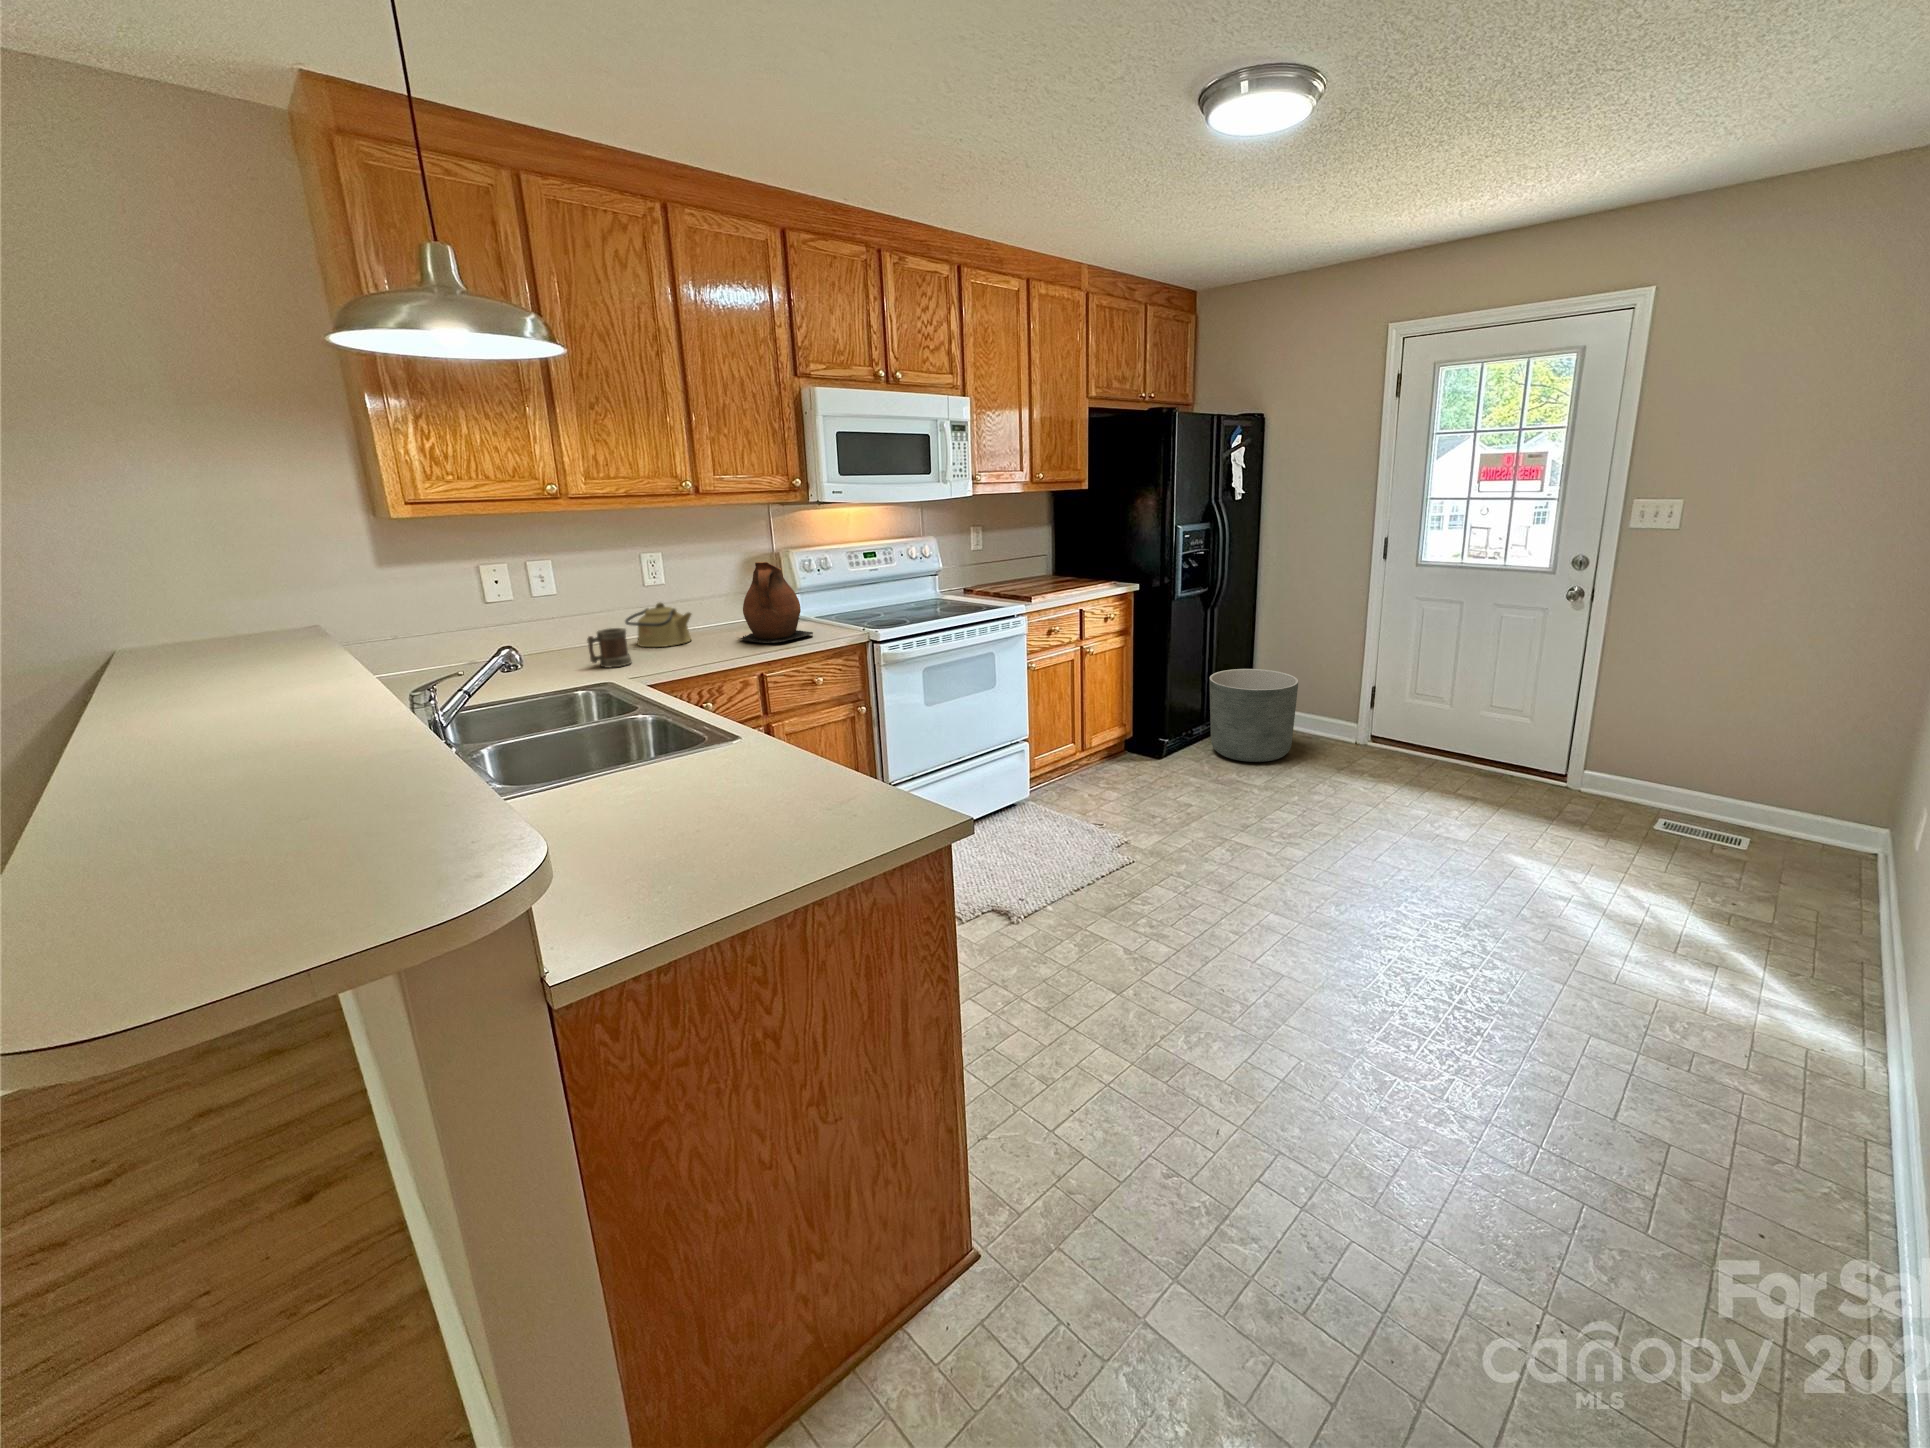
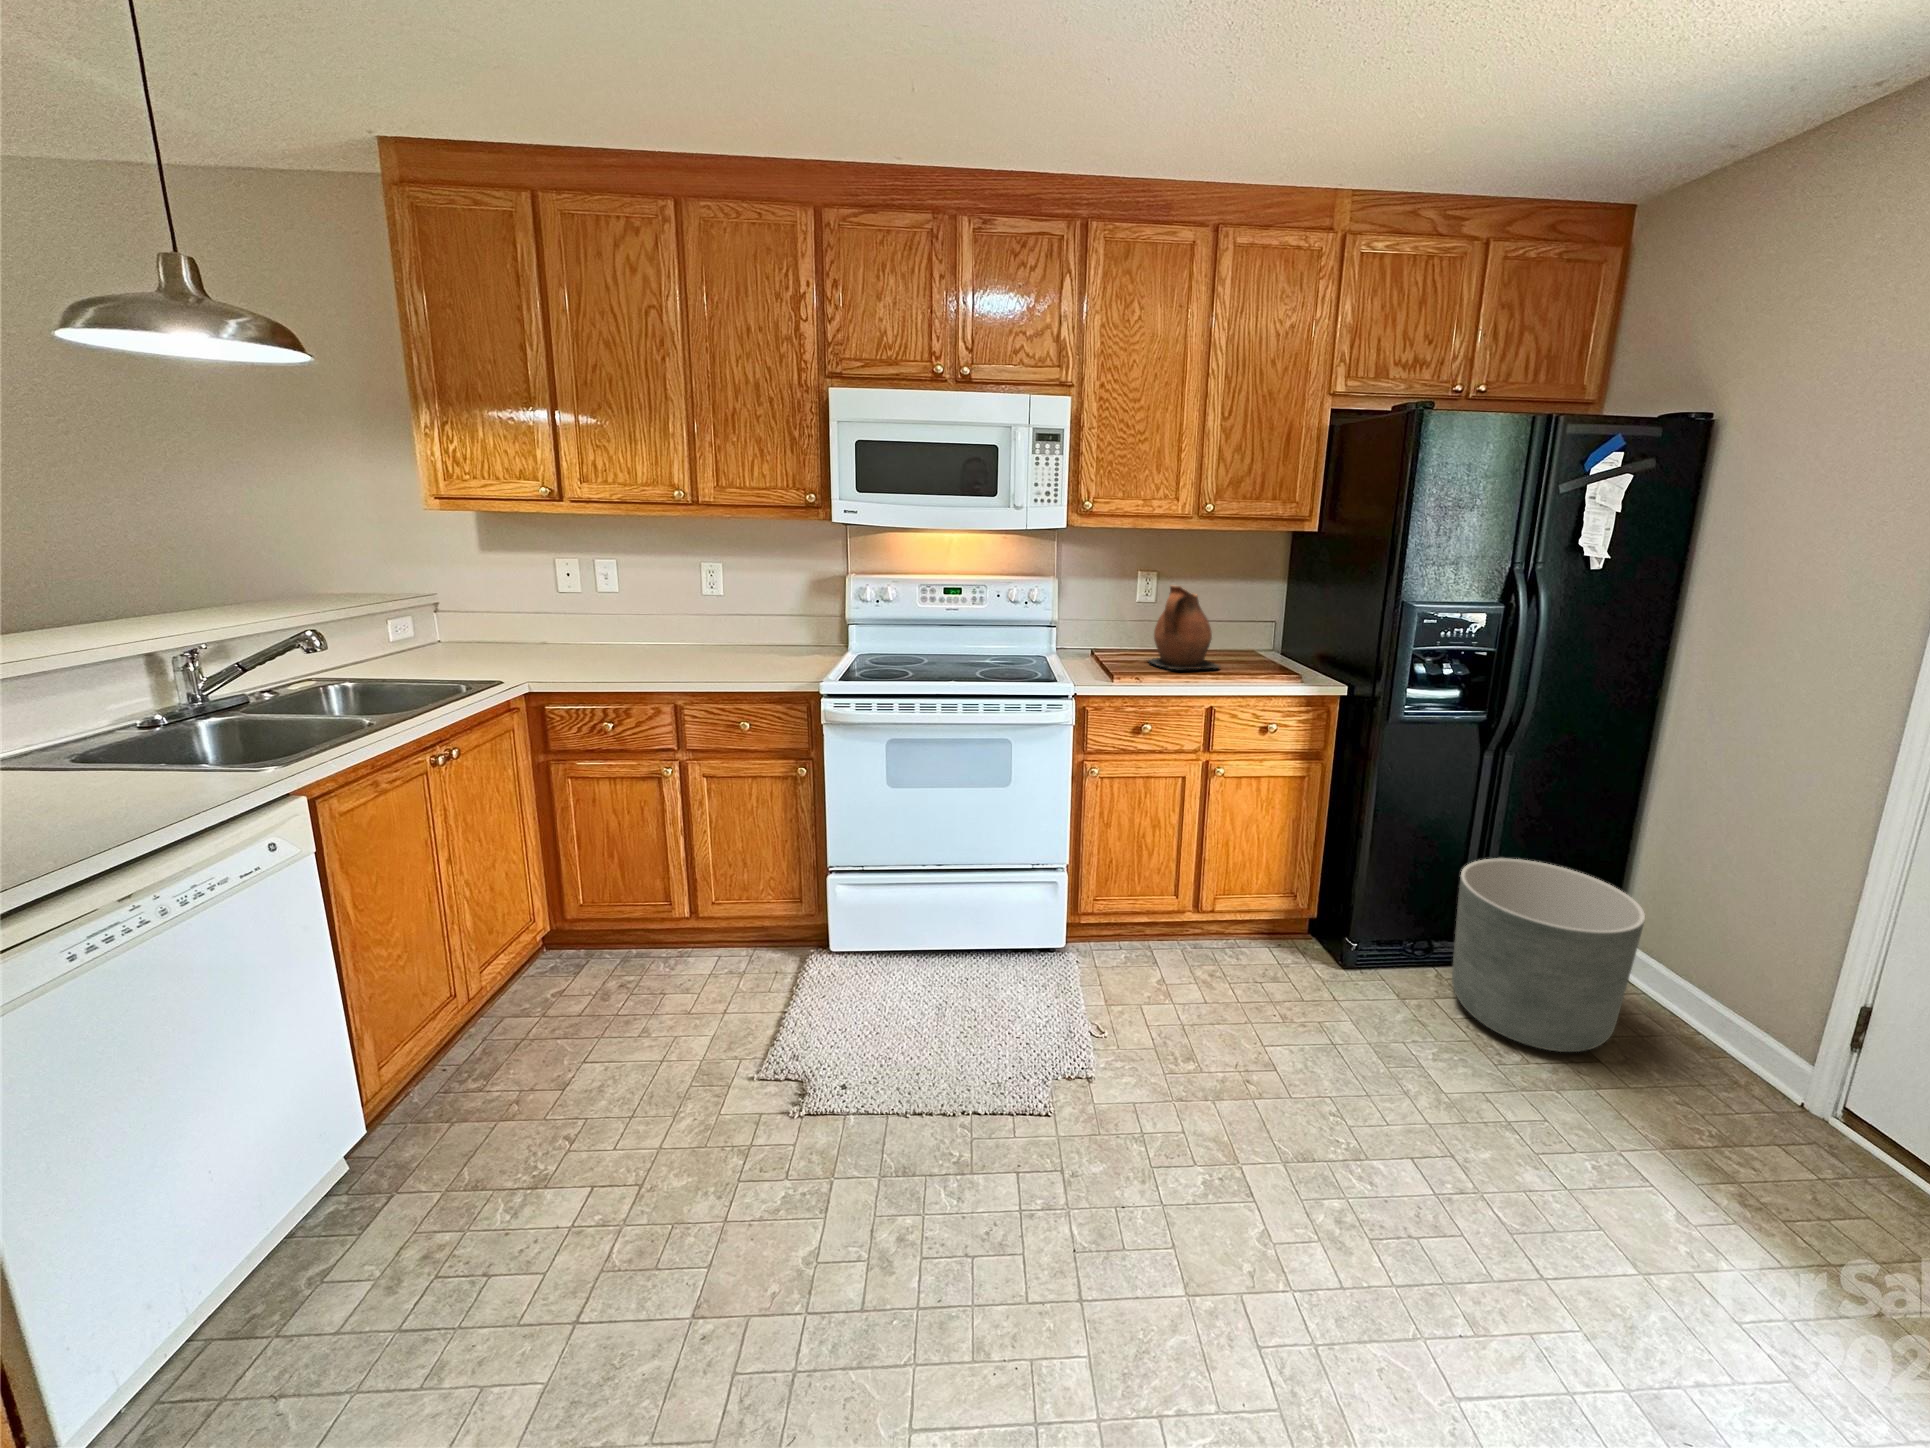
ceramic pitcher: present [740,562,813,643] -> present [1149,586,1219,669]
kettle: present [625,603,691,647] -> none [655,613,716,657]
mug: present [587,628,632,668] -> none [561,630,603,668]

